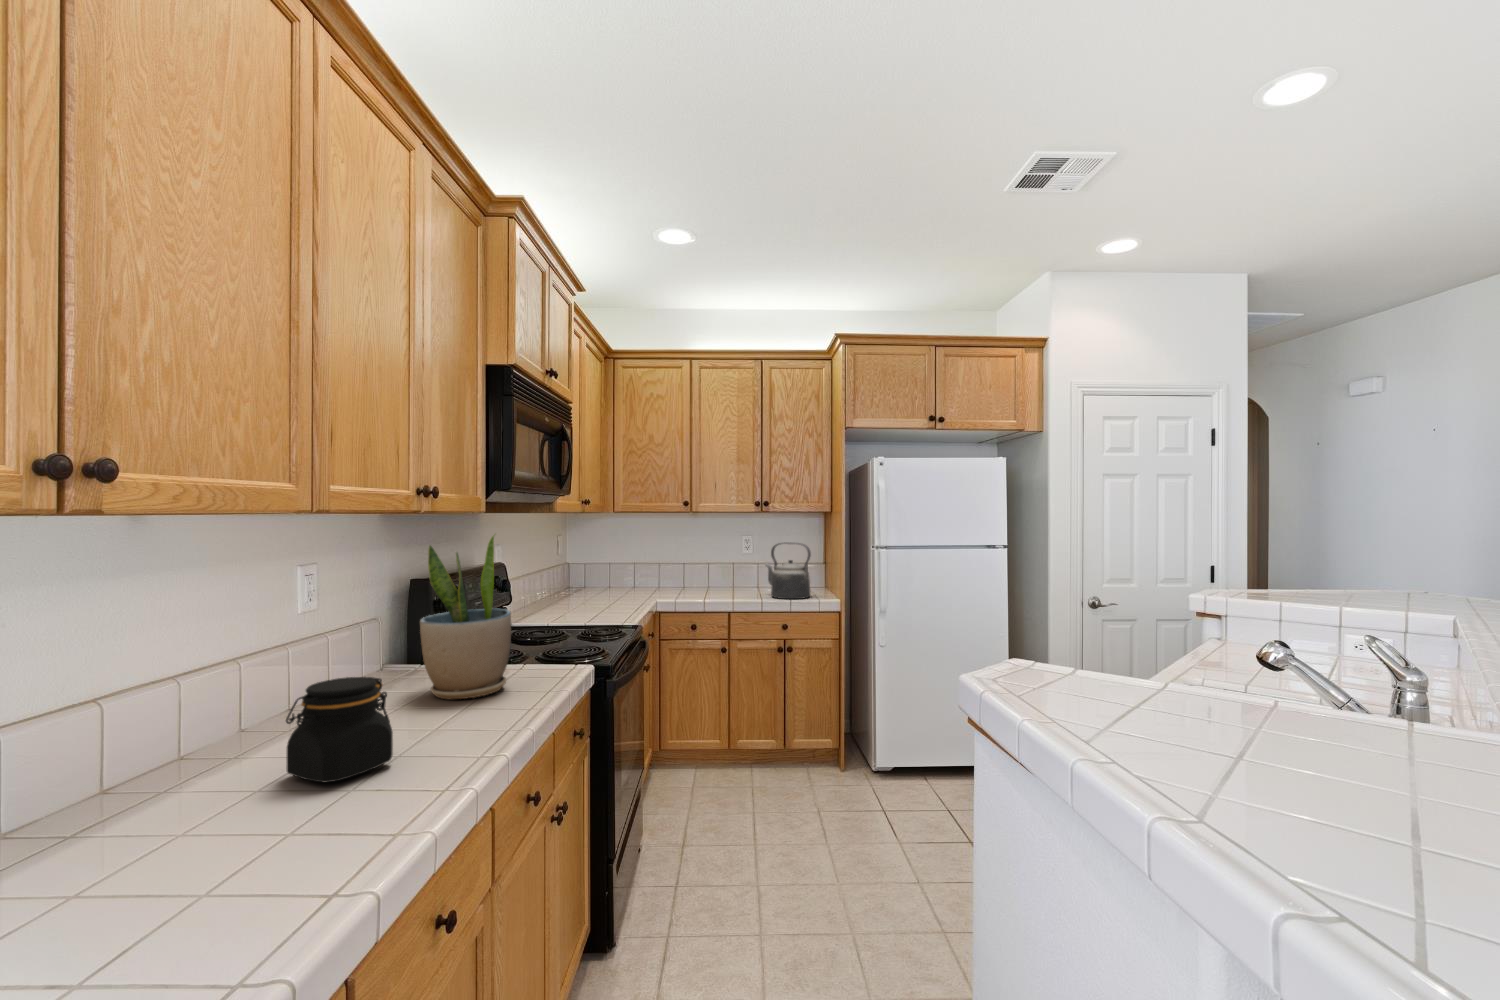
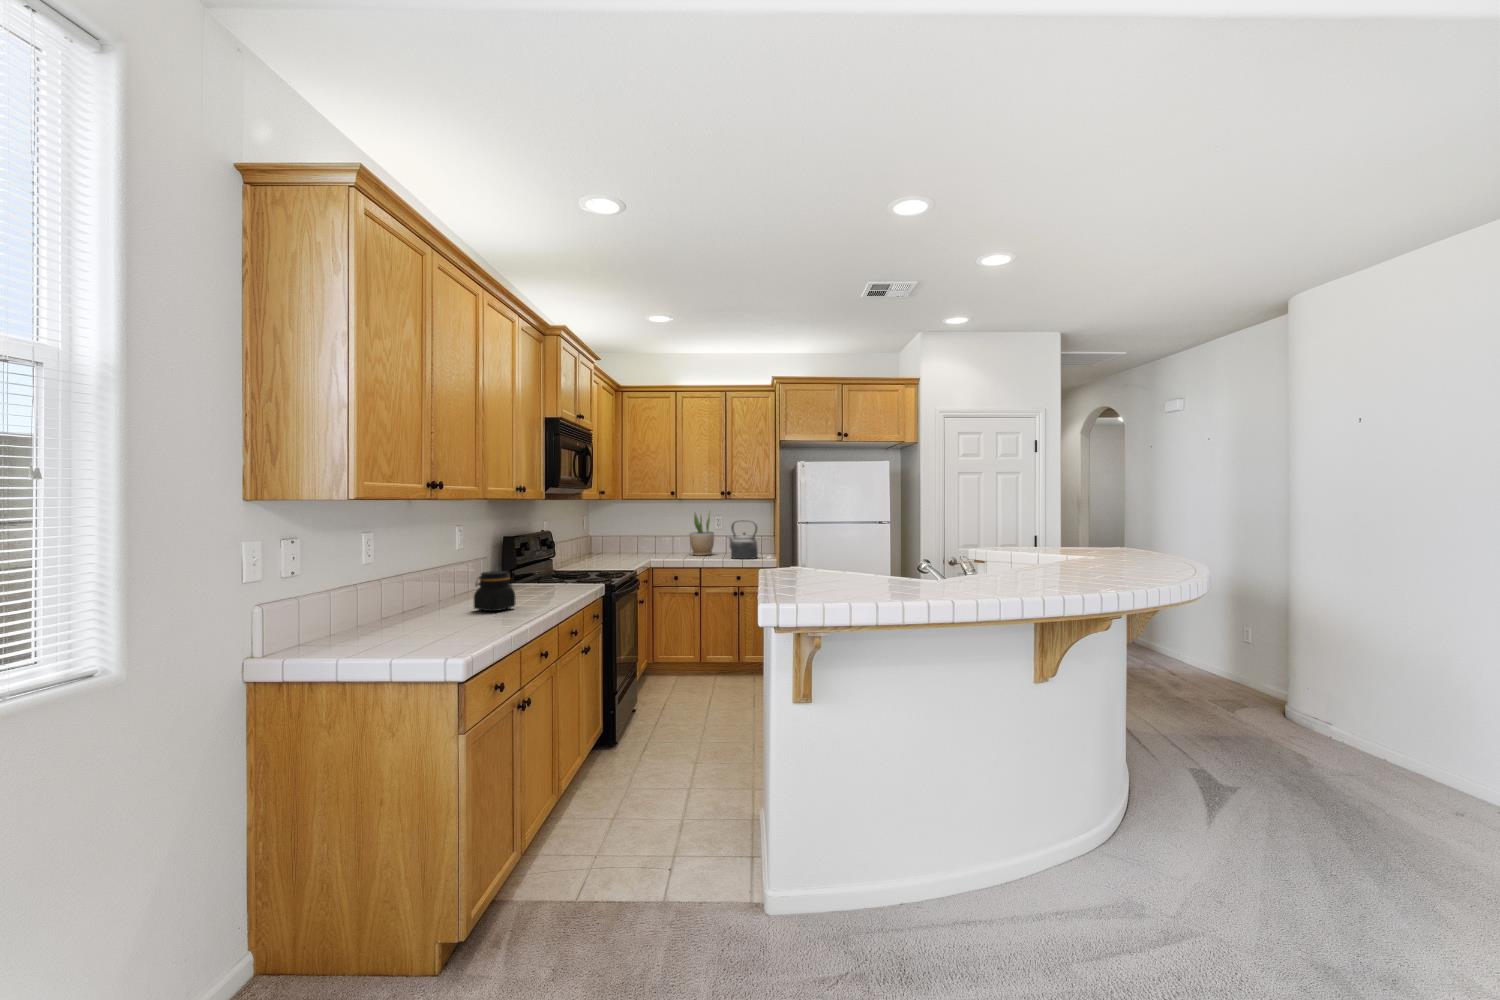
potted plant: present [420,536,511,699] -> present [690,513,714,556]

